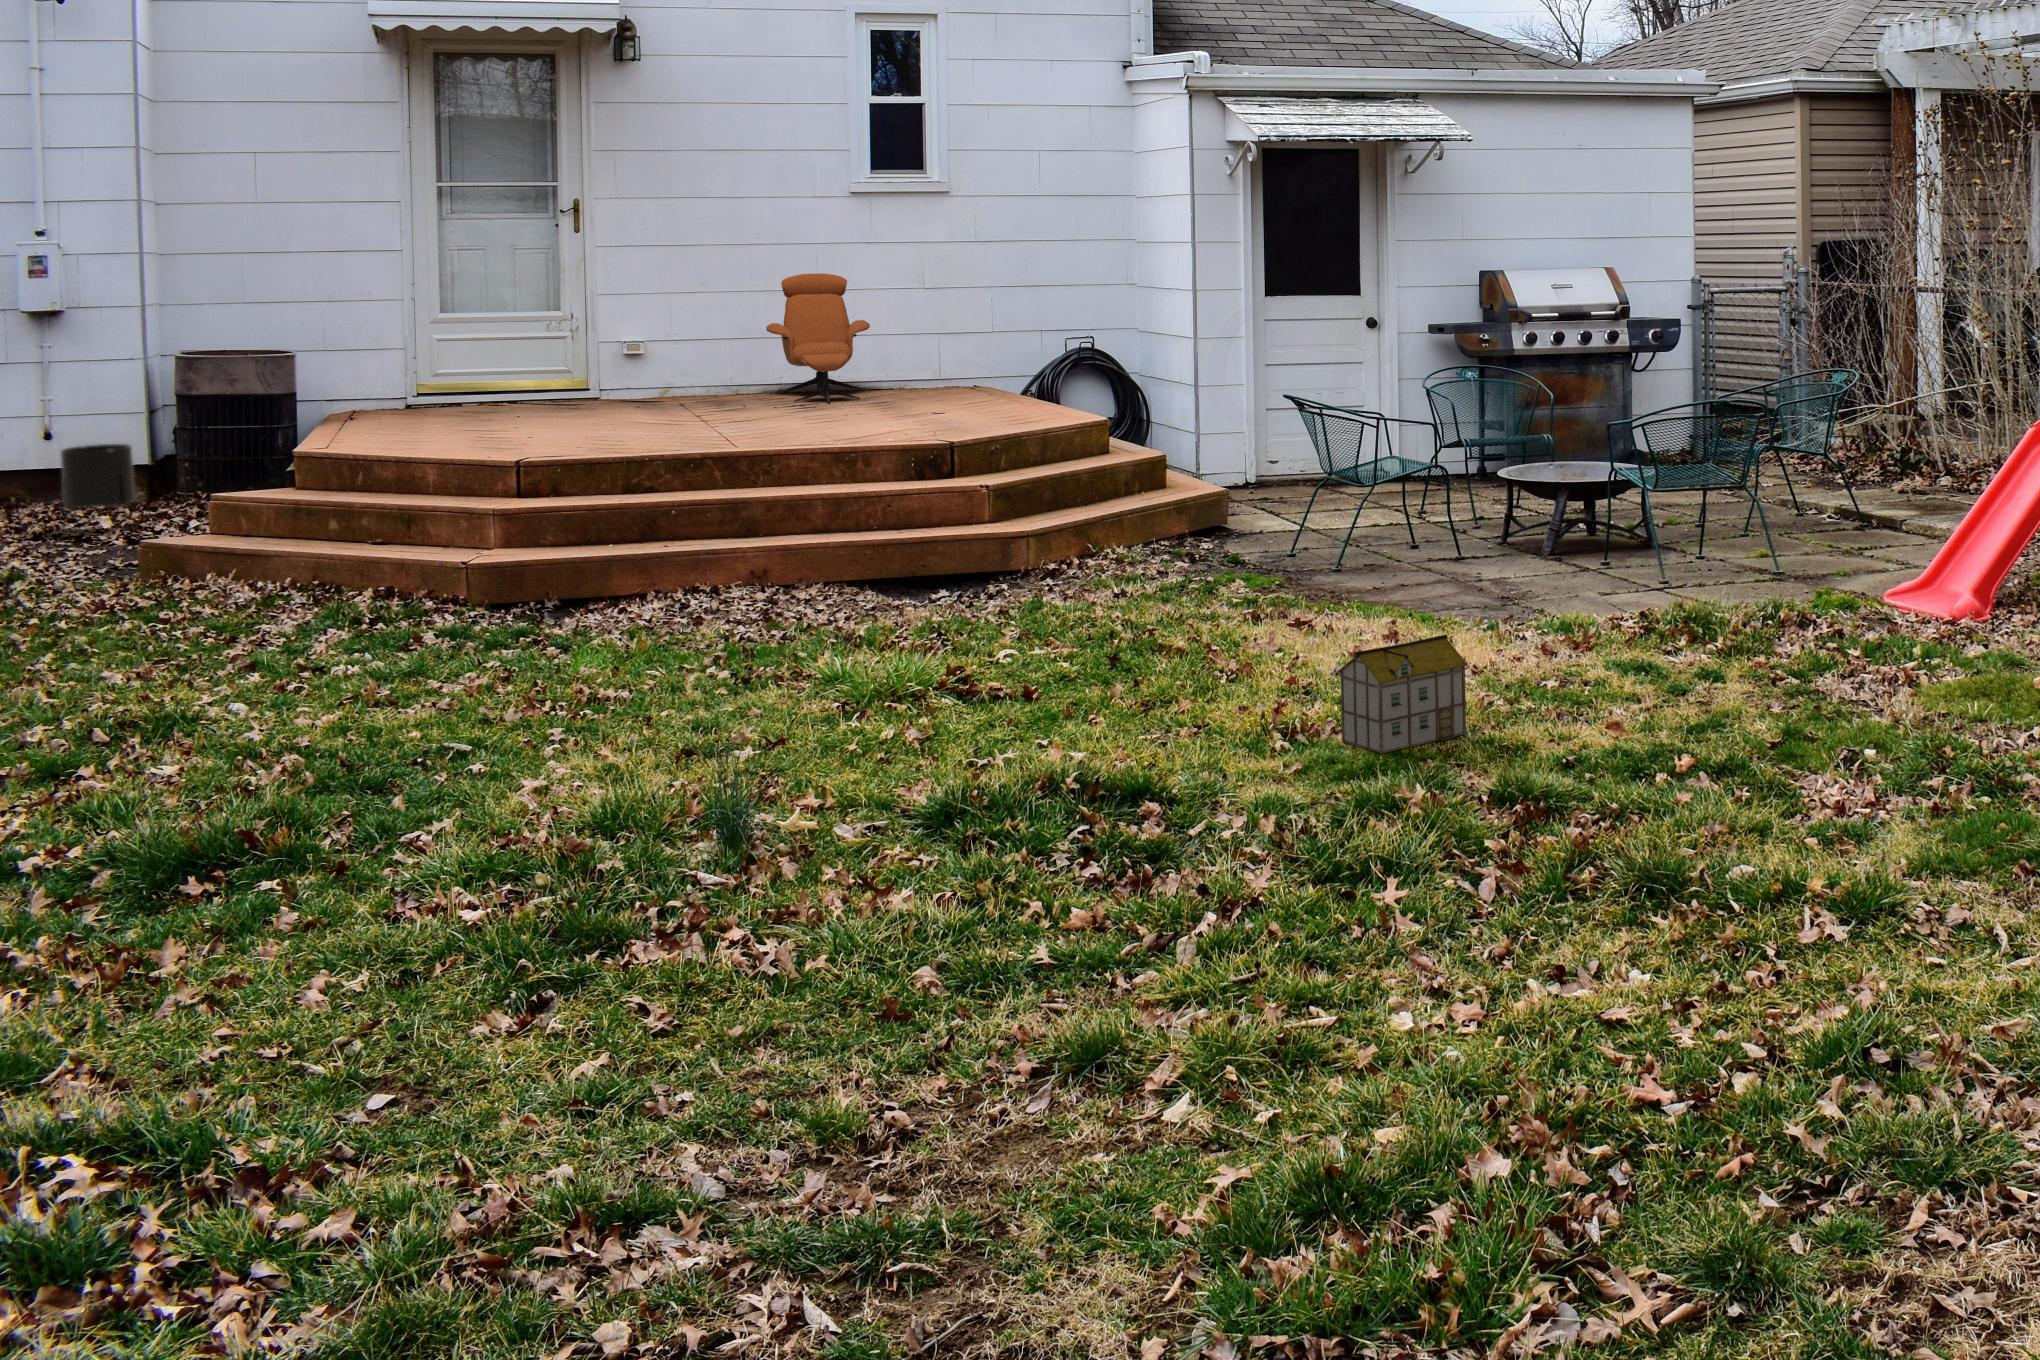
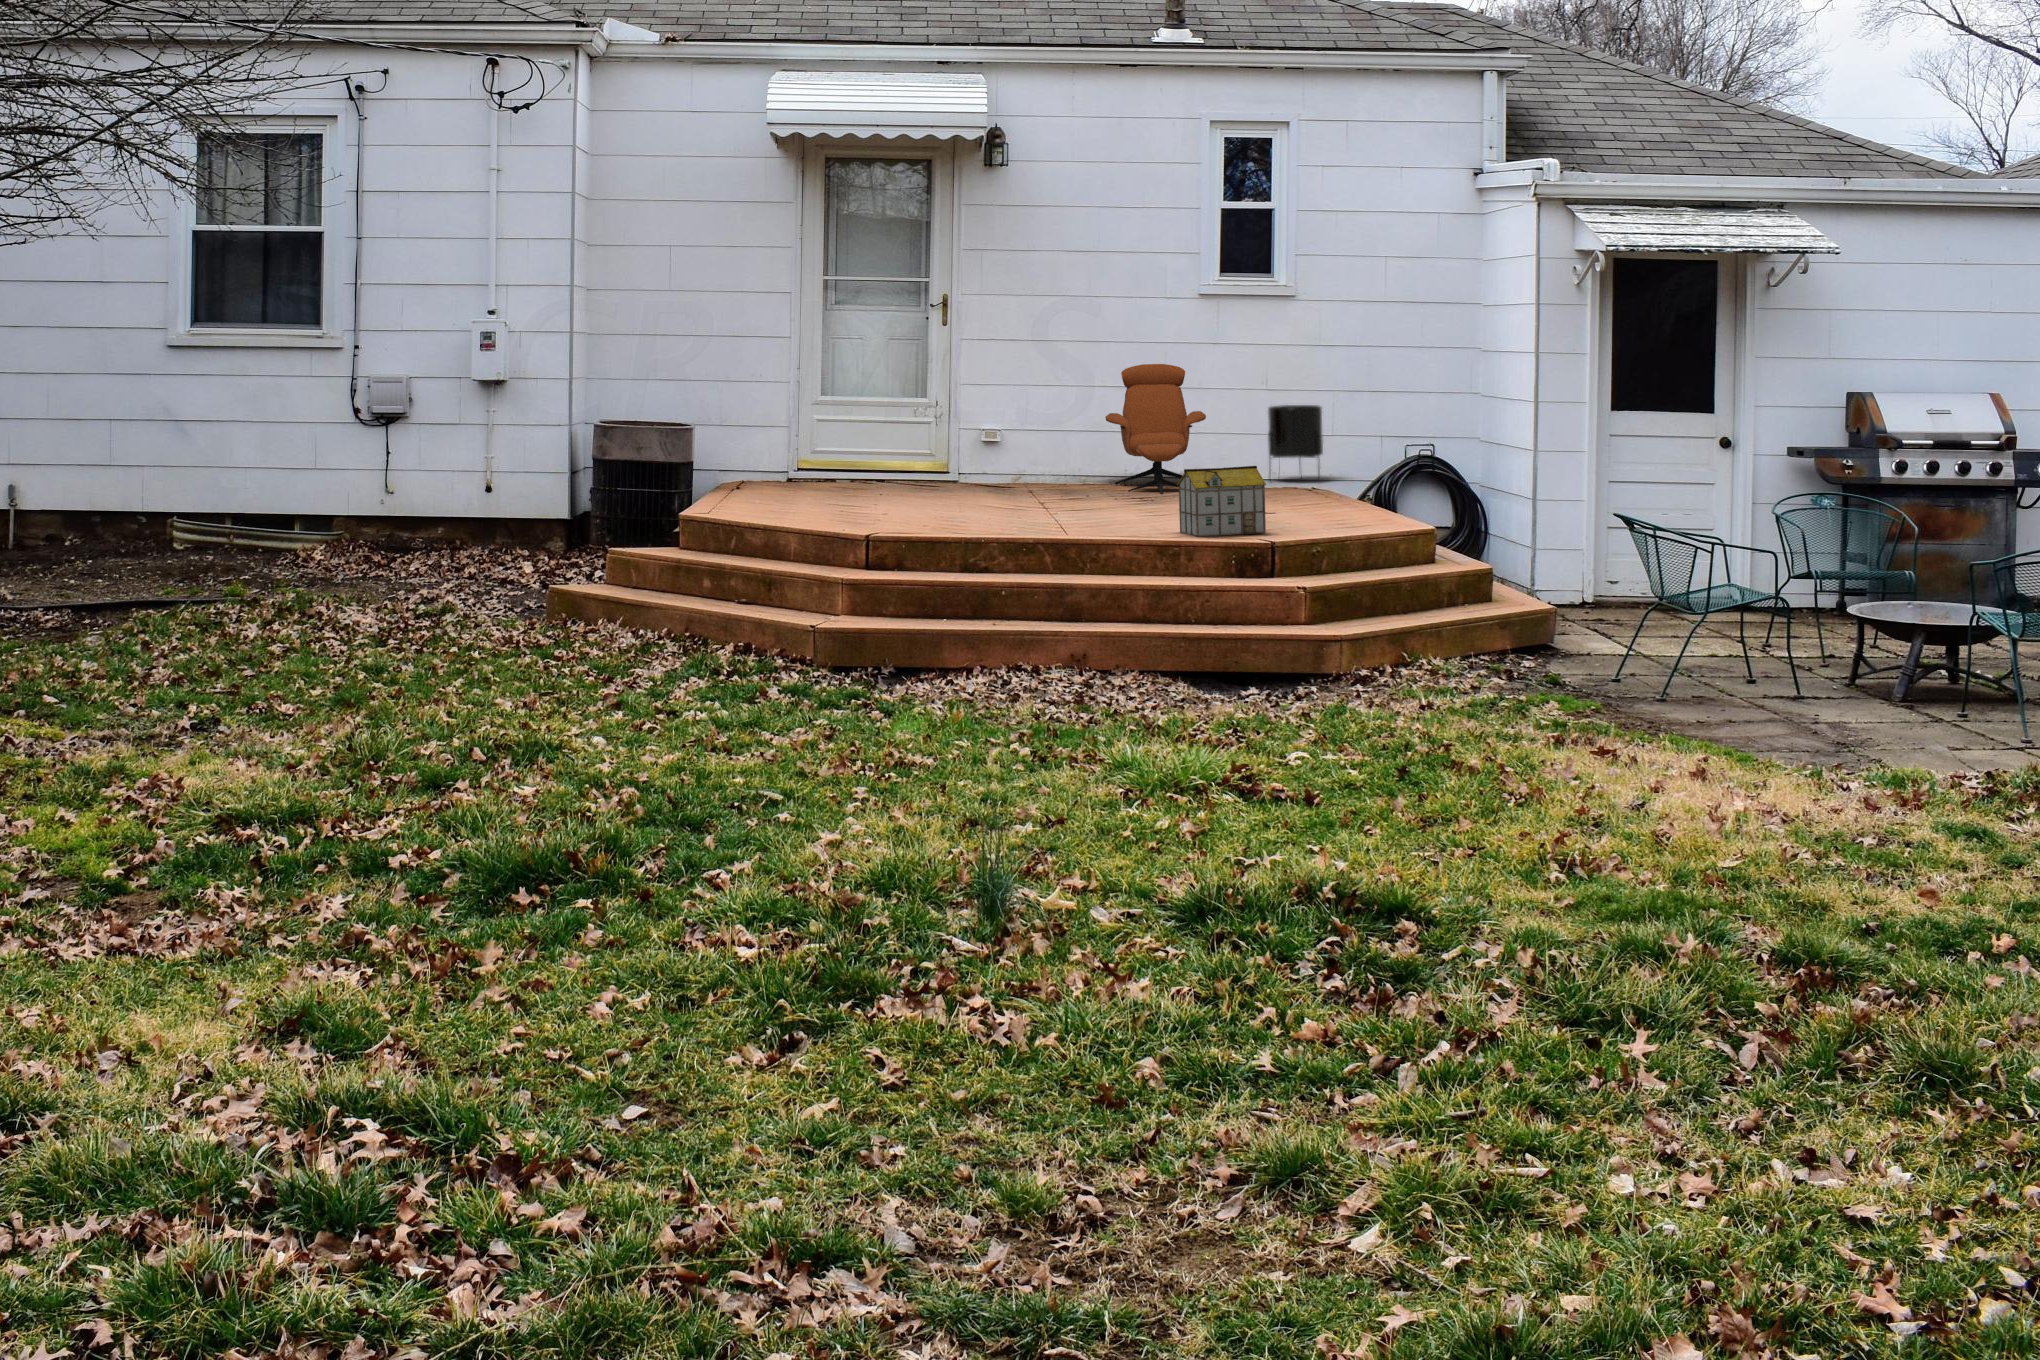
planter: present [61,444,135,531] -> present [1268,405,1323,461]
toy house: present [1338,635,1467,754] -> present [1177,466,1266,537]

